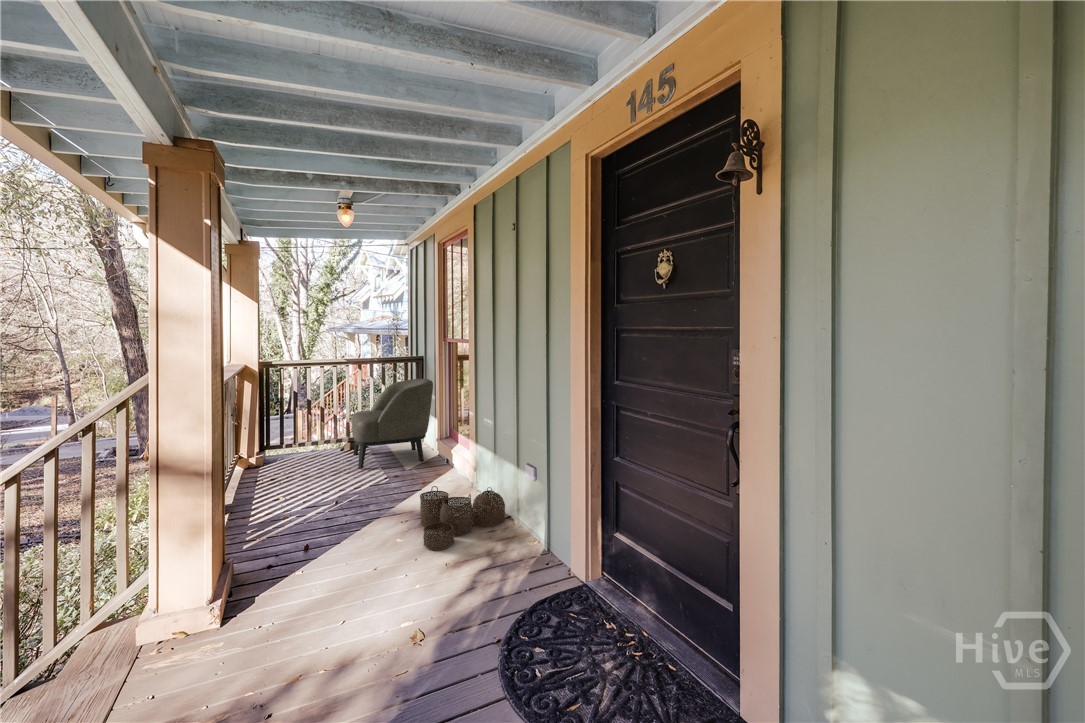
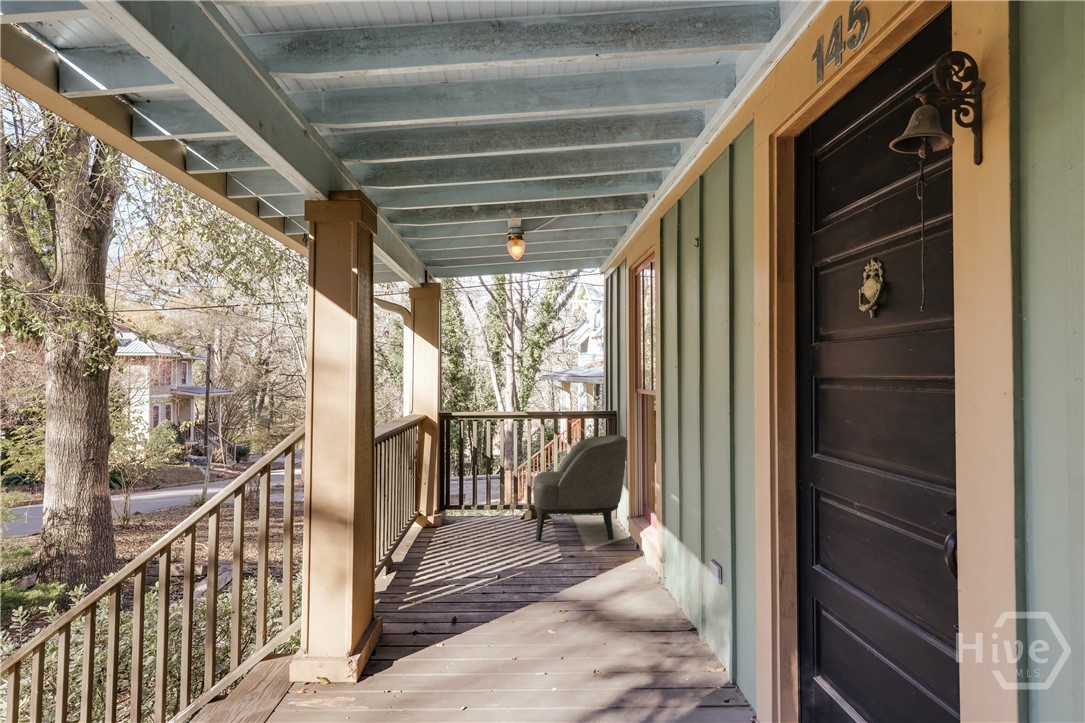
woven basket: present [420,486,505,550] -> none [573,572,689,655]

